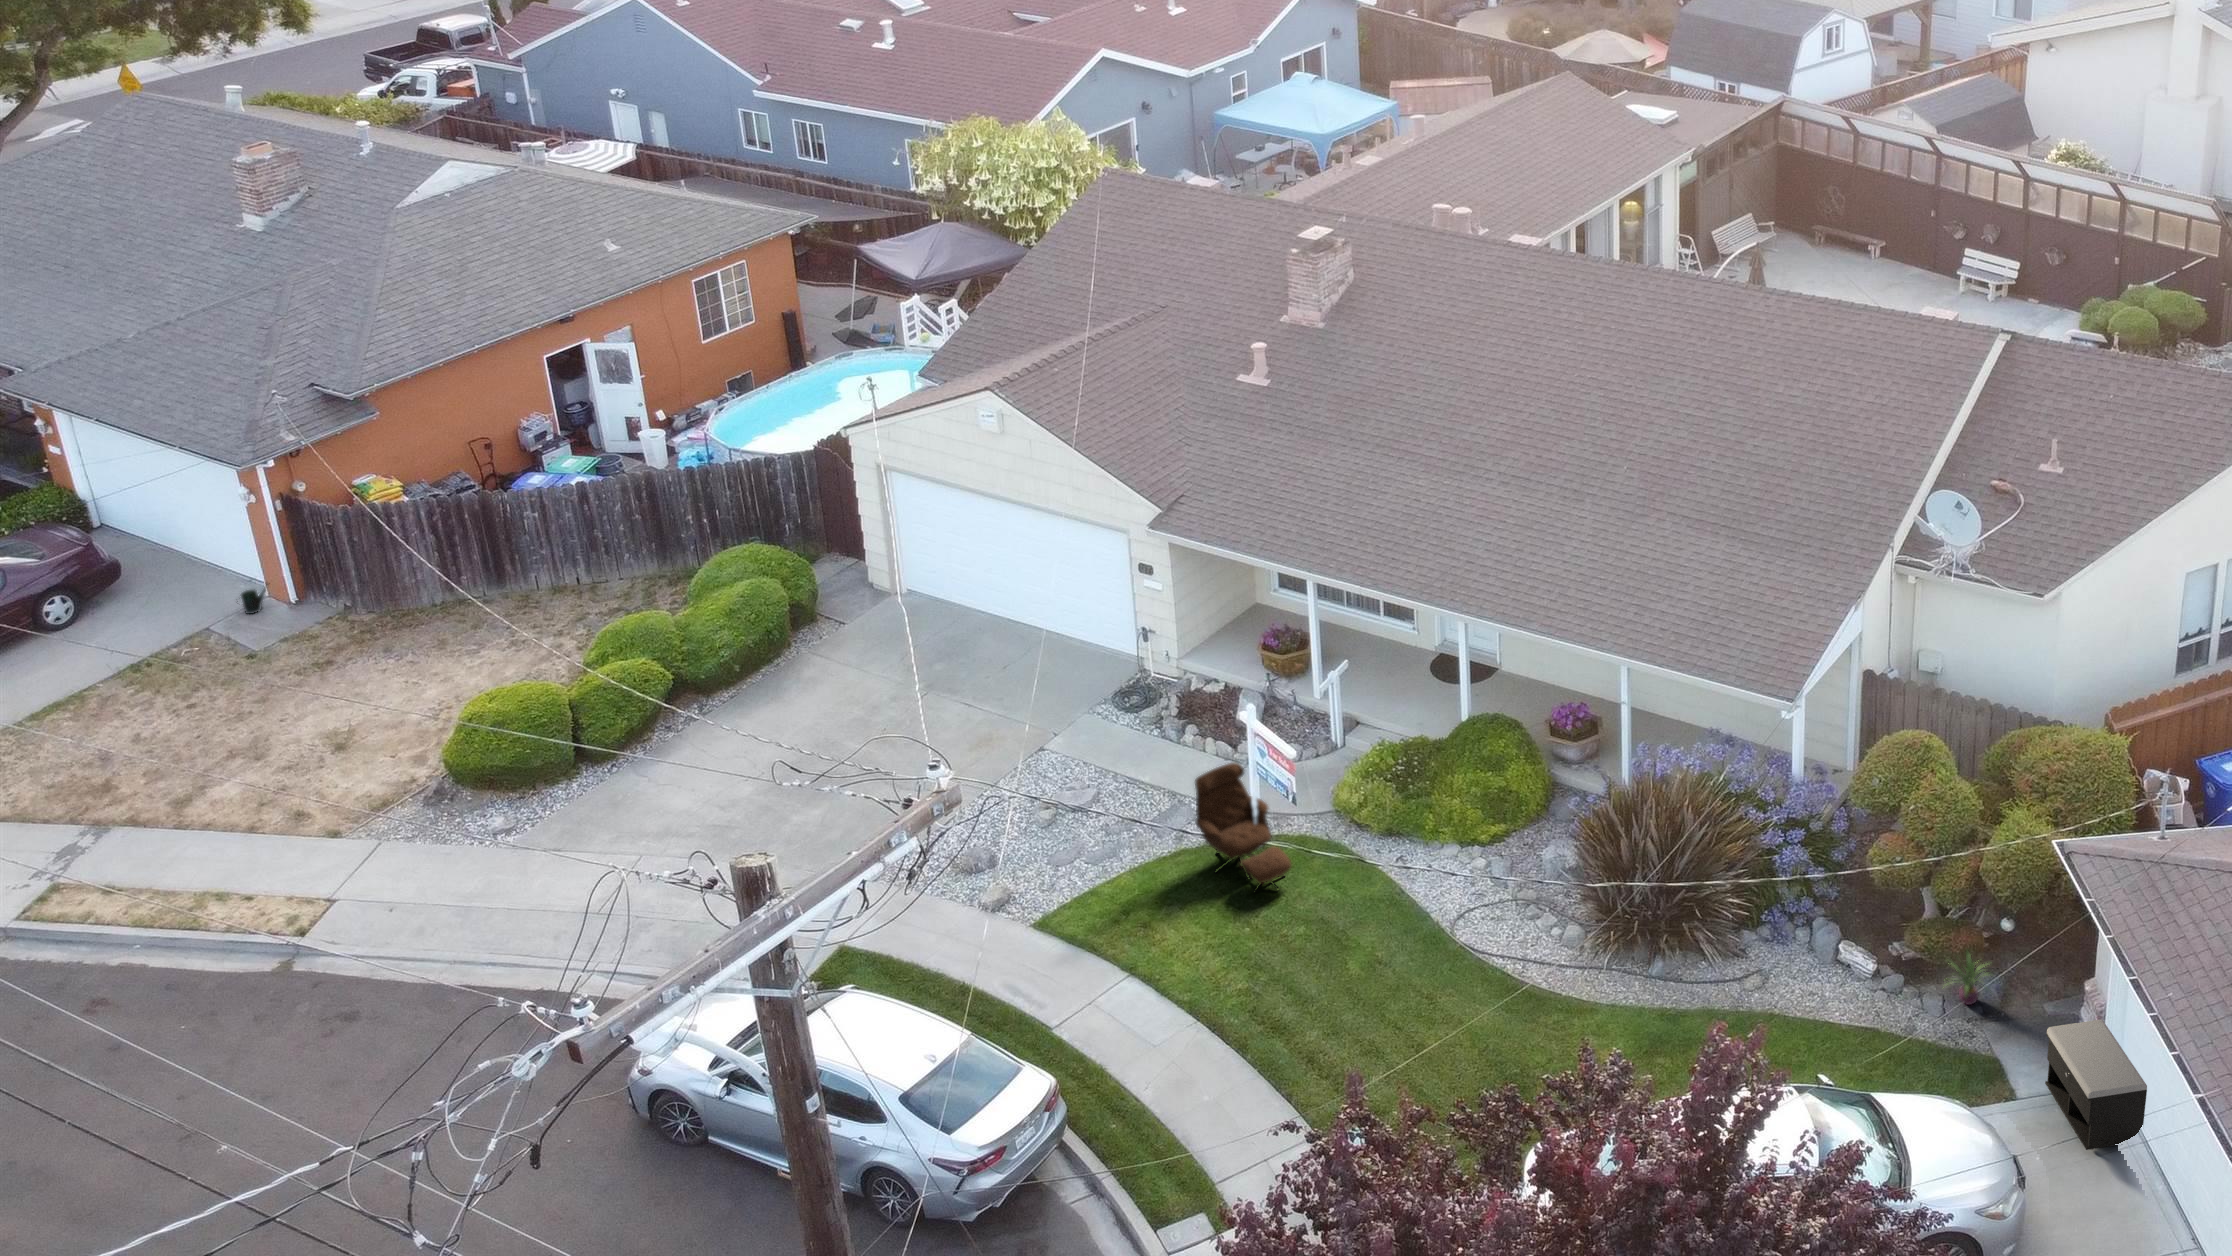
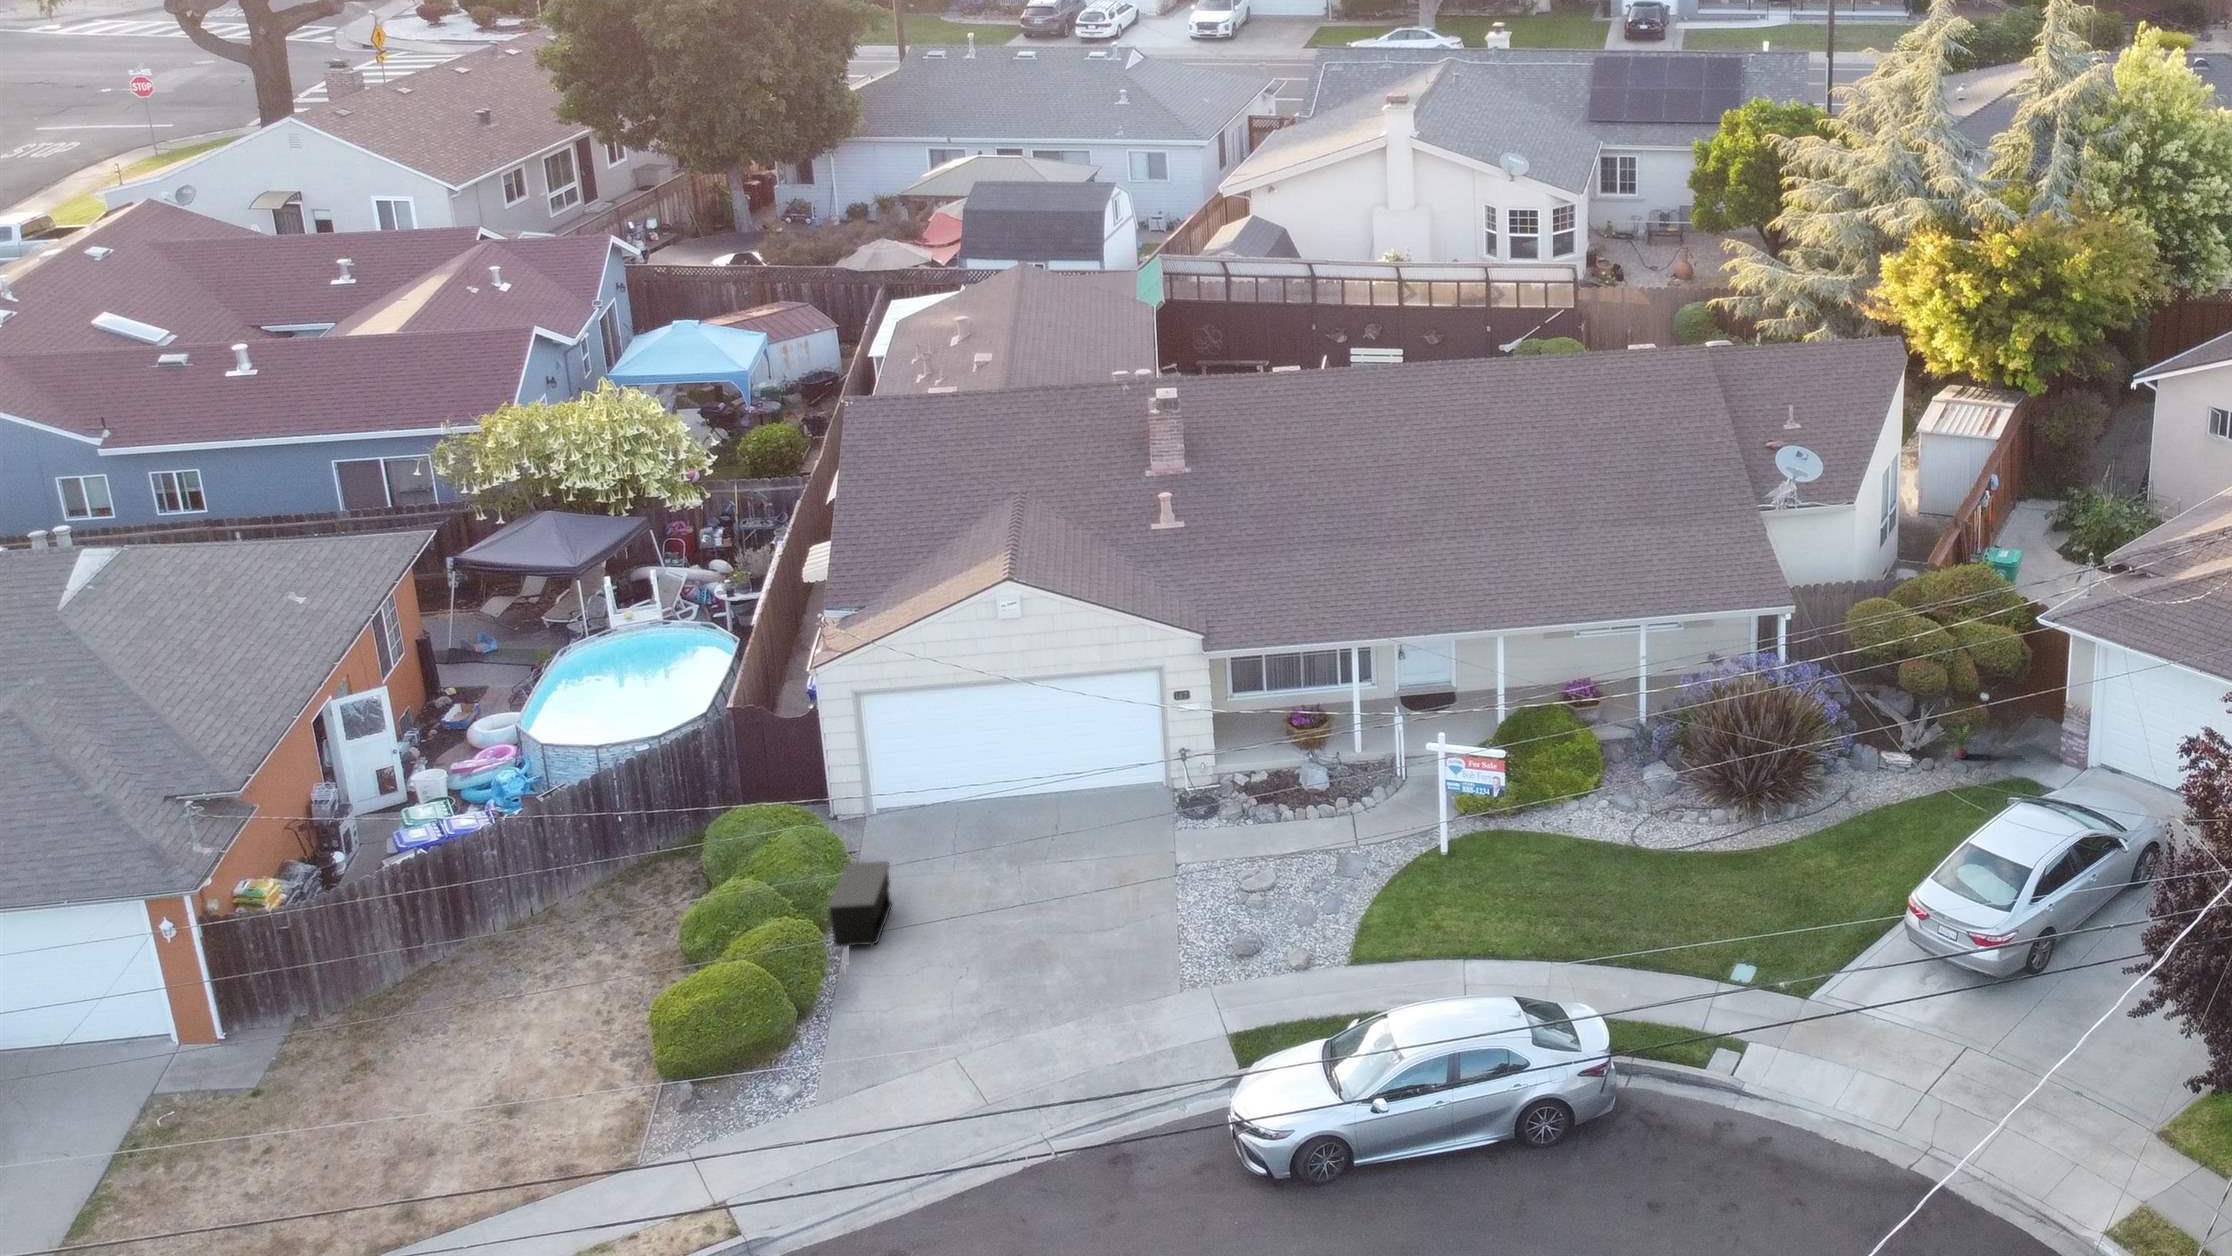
watering can: present [237,589,265,614] -> none [157,1030,182,1071]
lounge chair: present [1195,763,1291,888] -> none [1409,789,1497,878]
storage bench: present [2045,1020,2147,1150] -> present [829,861,892,947]

